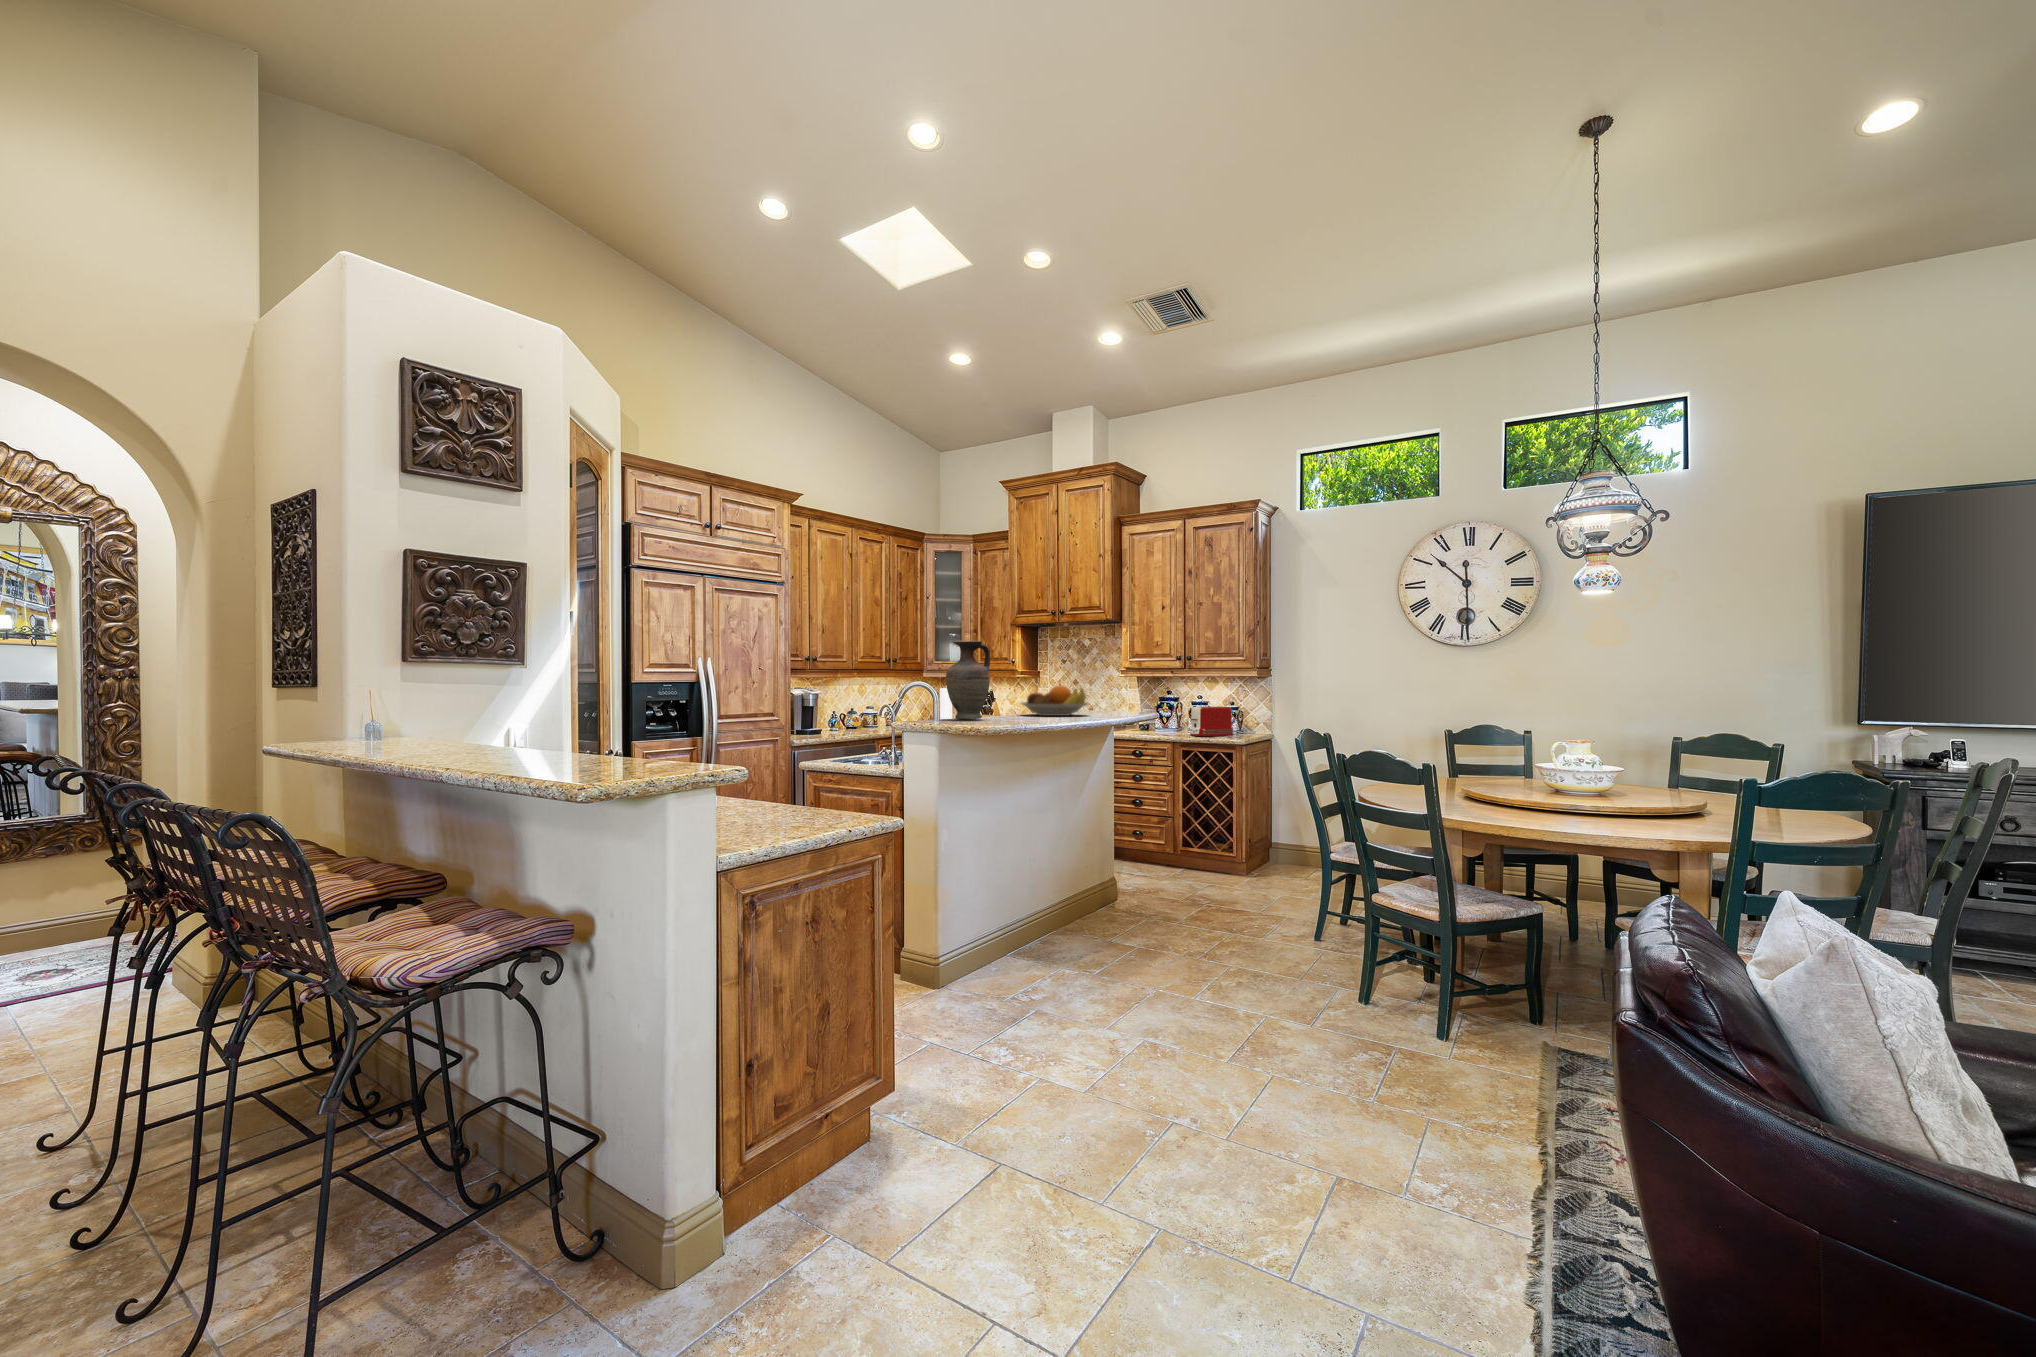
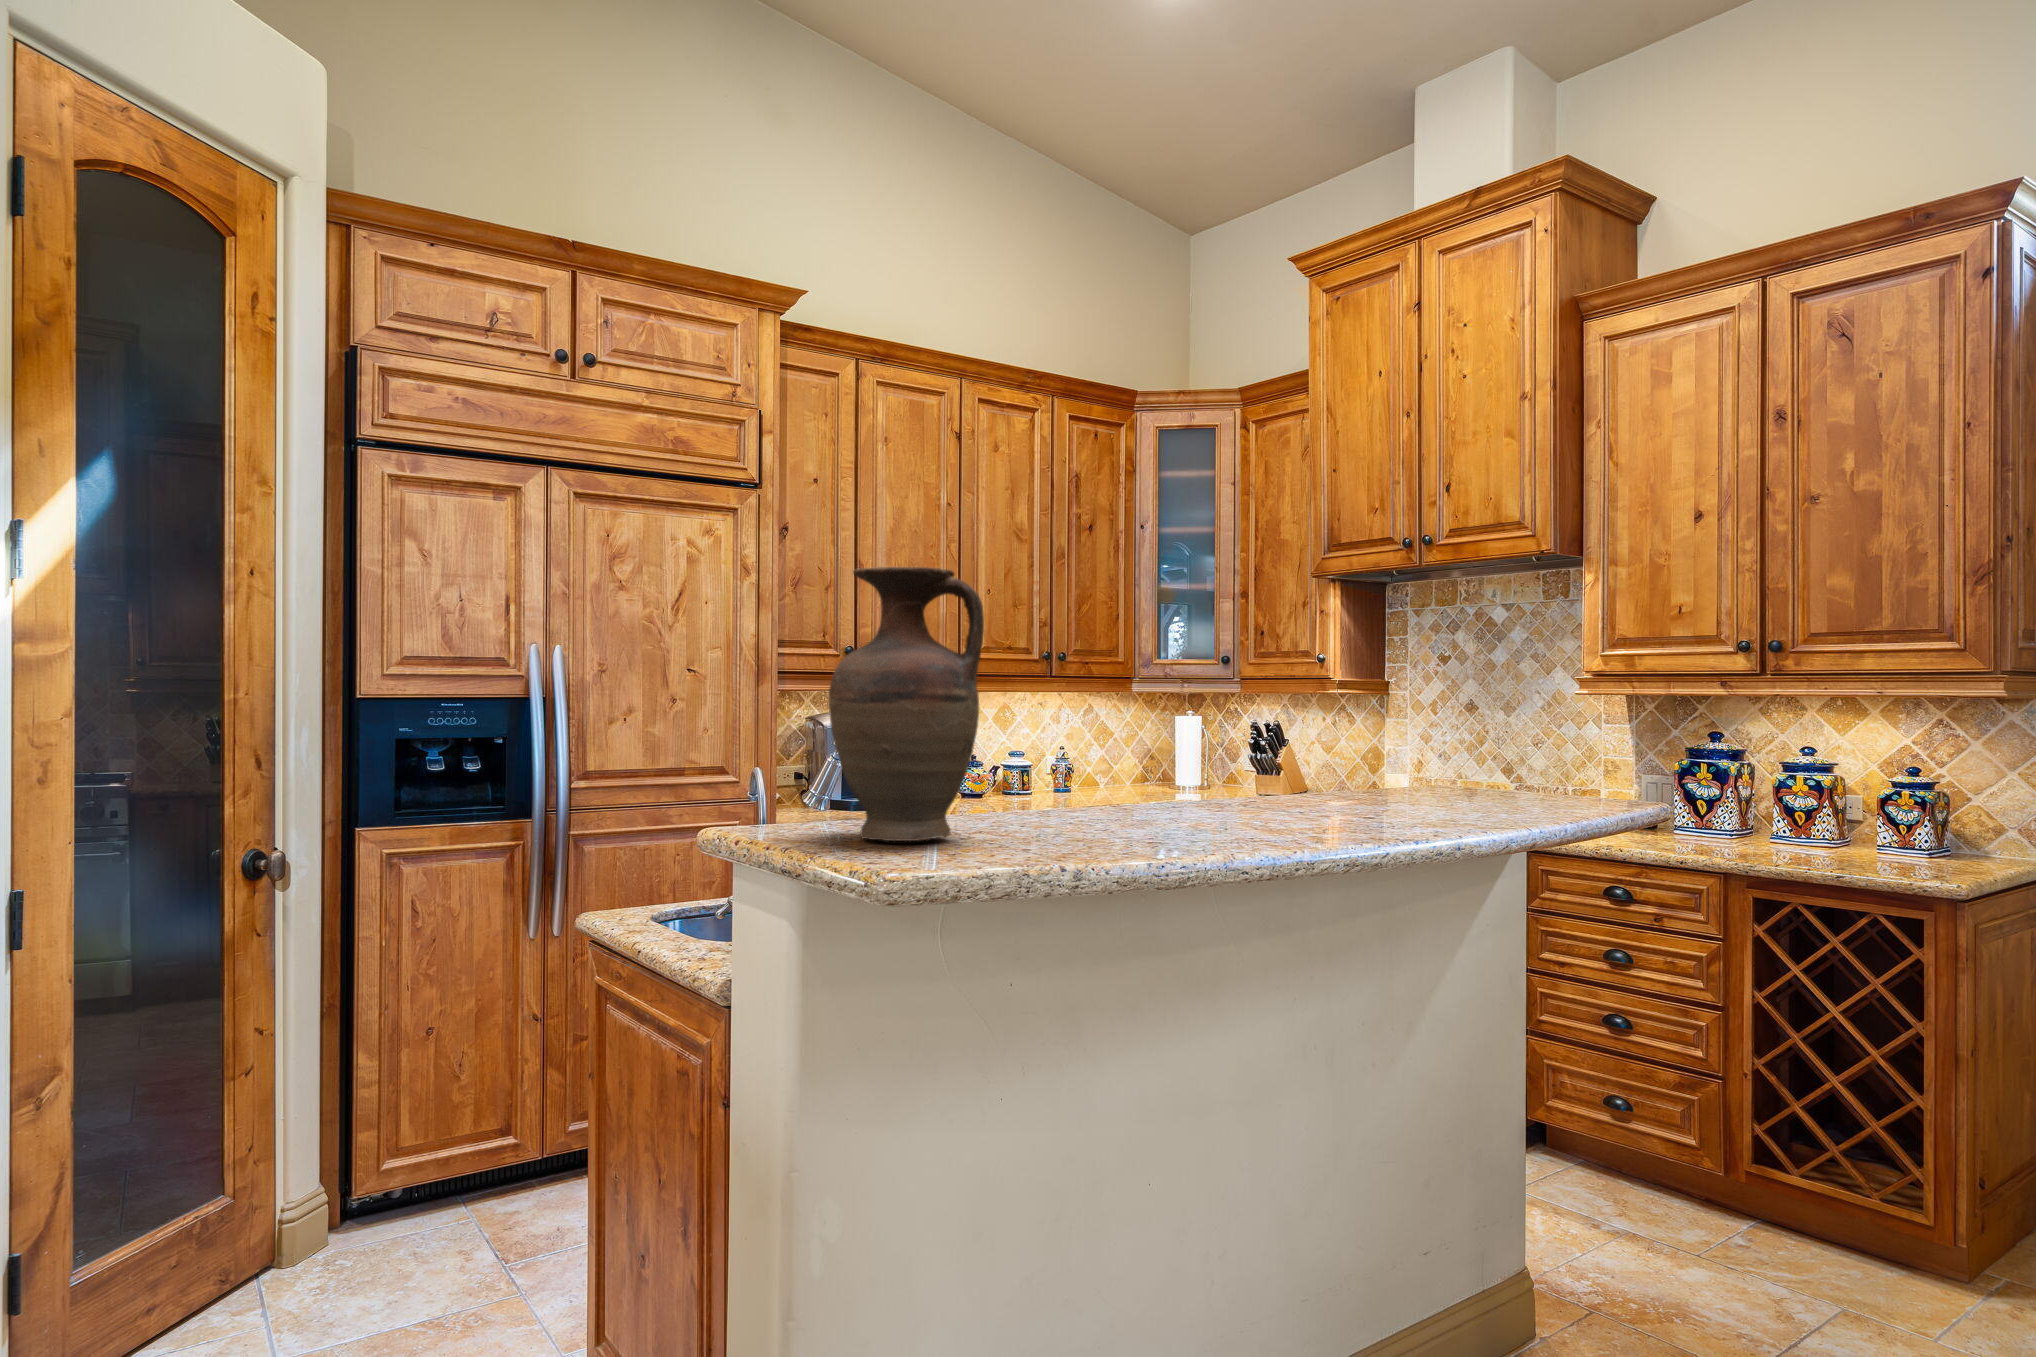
fruit bowl: present [1021,685,1087,716] -> none [1161,723,1395,826]
toaster: present [1190,707,1233,736] -> none [1779,780,1922,866]

